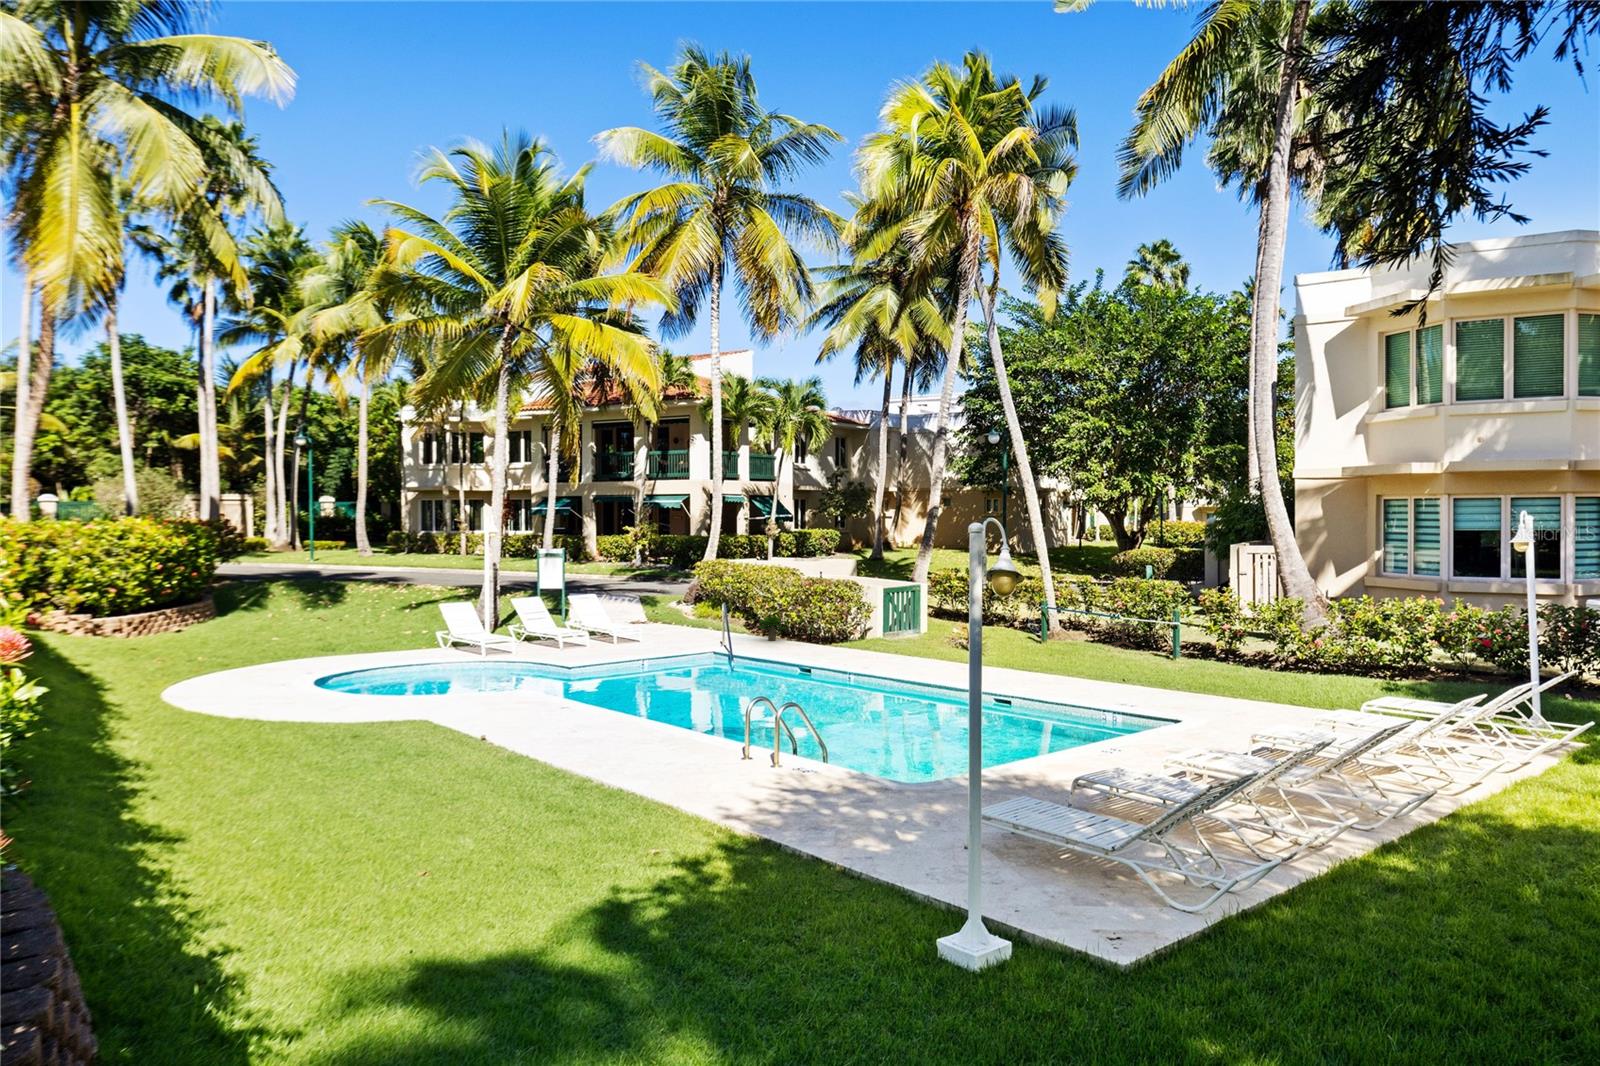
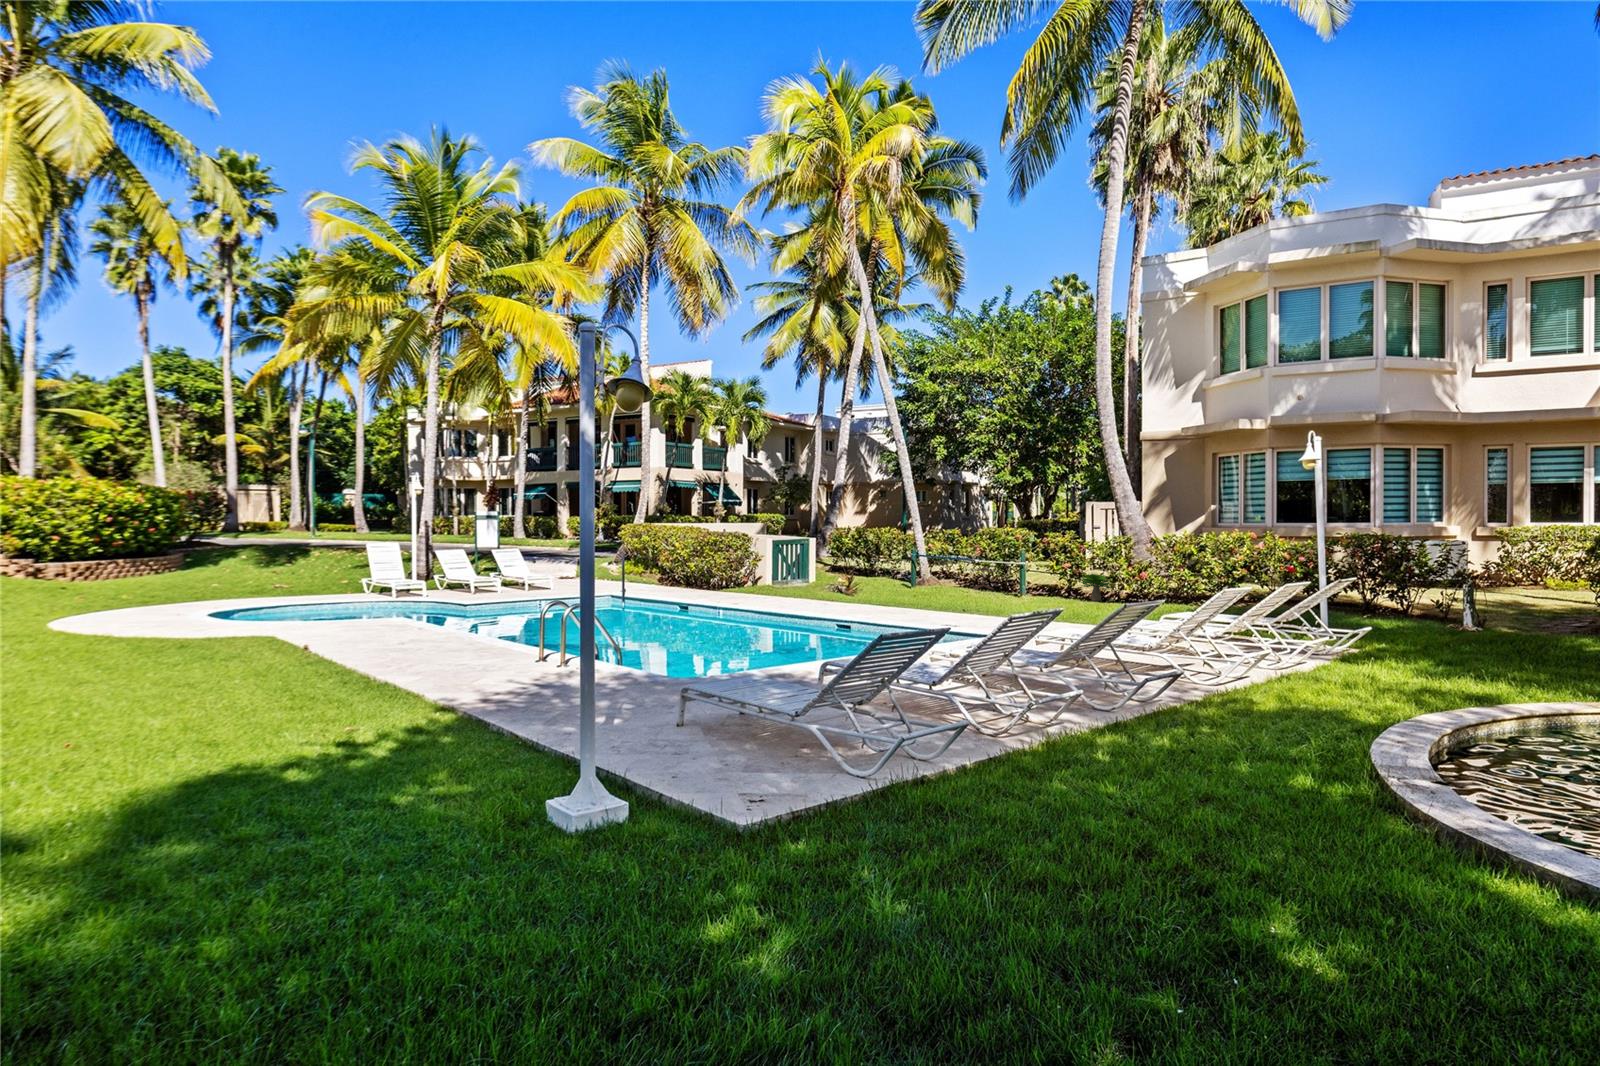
potted plant: present [758,616,785,641] -> present [1081,574,1112,601]

